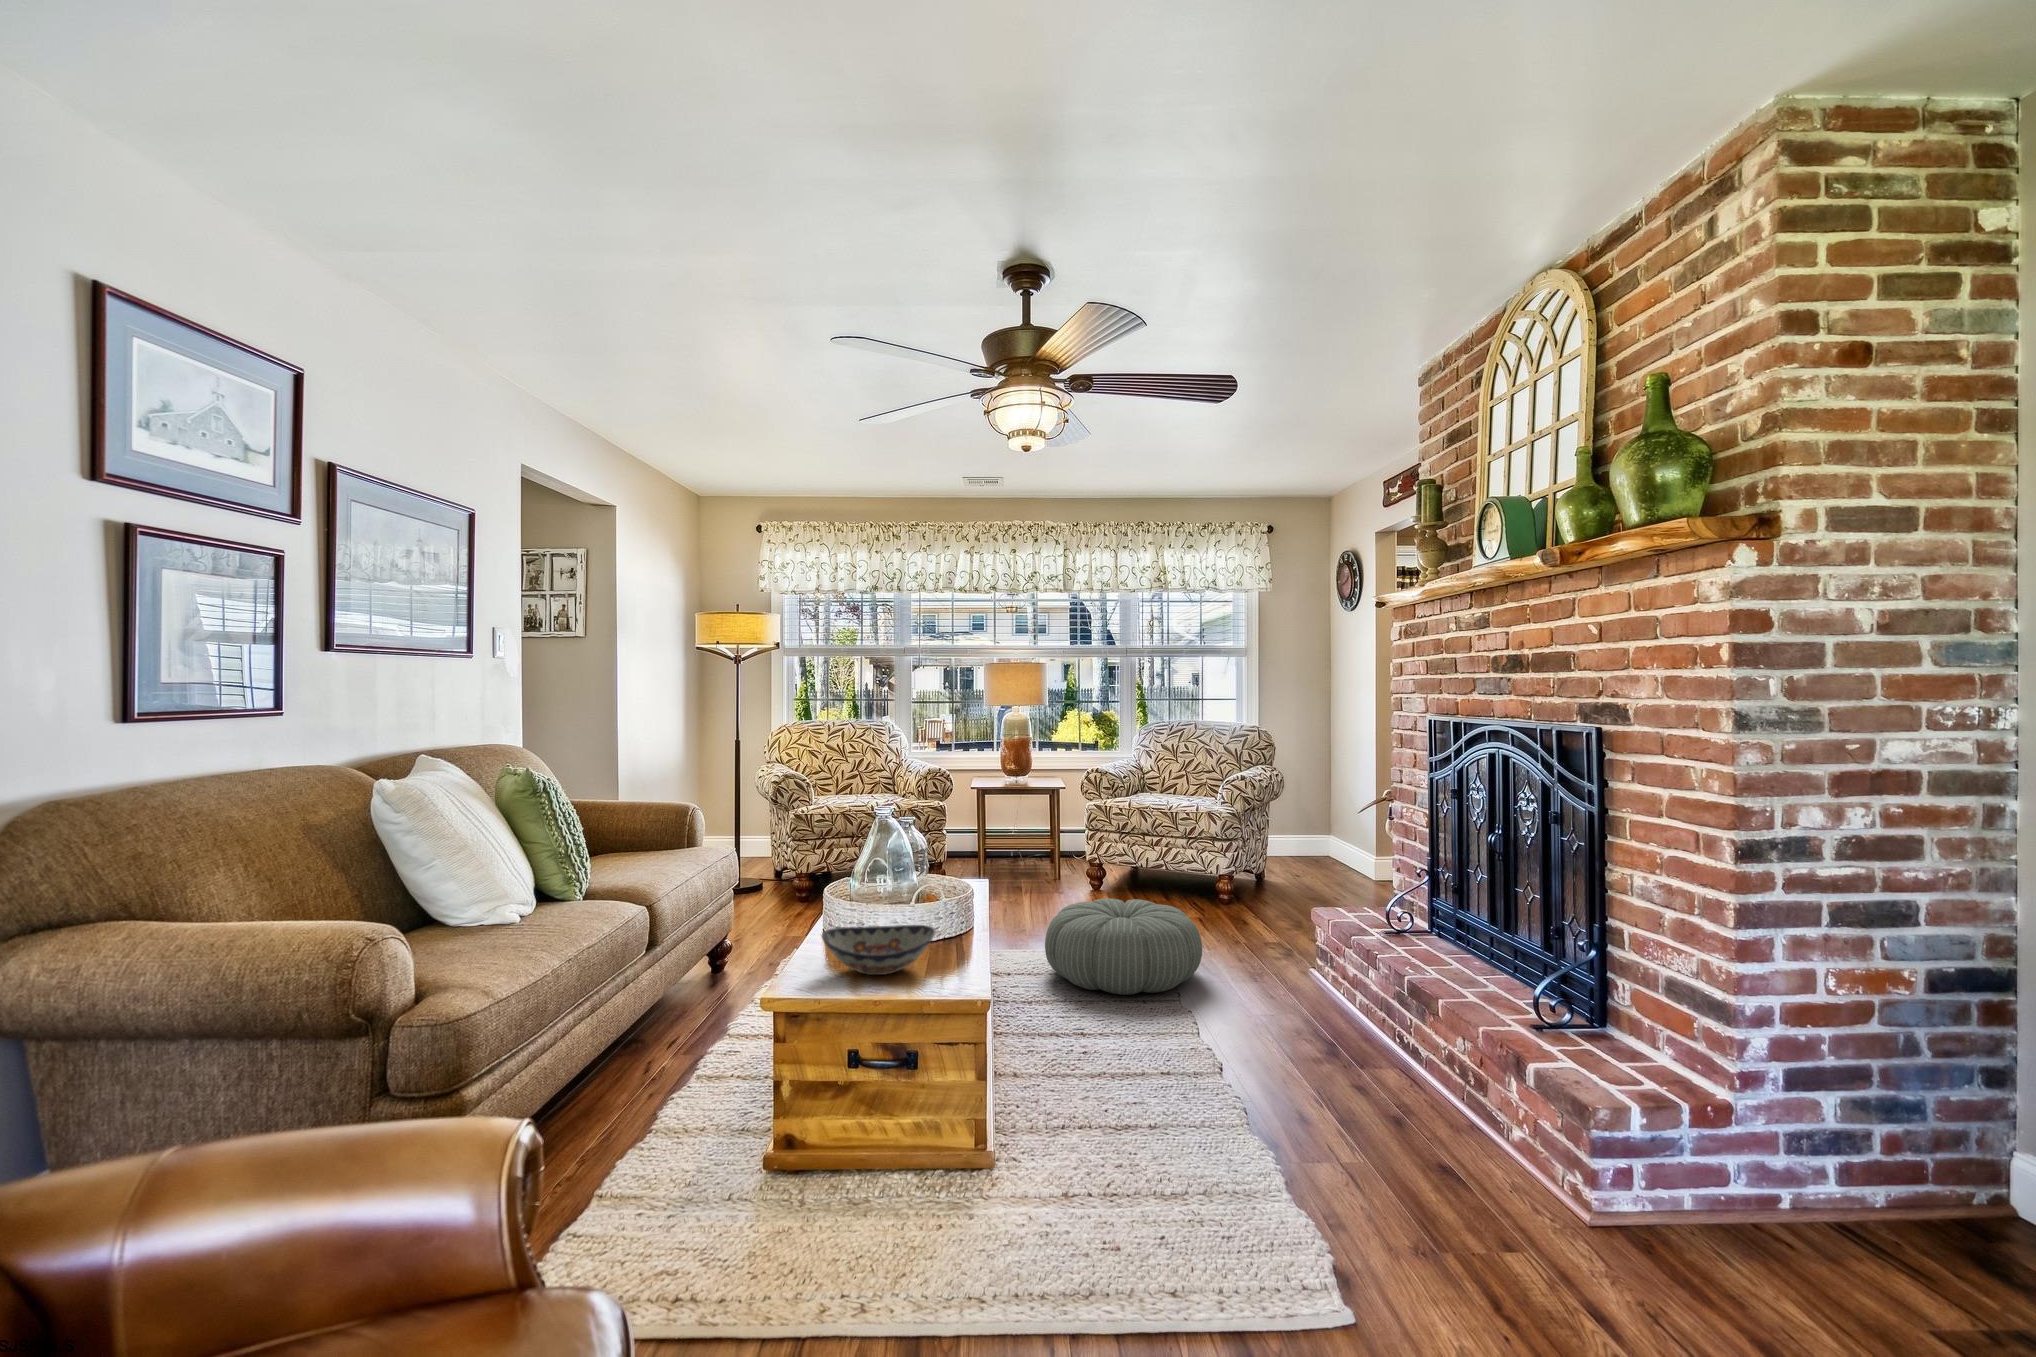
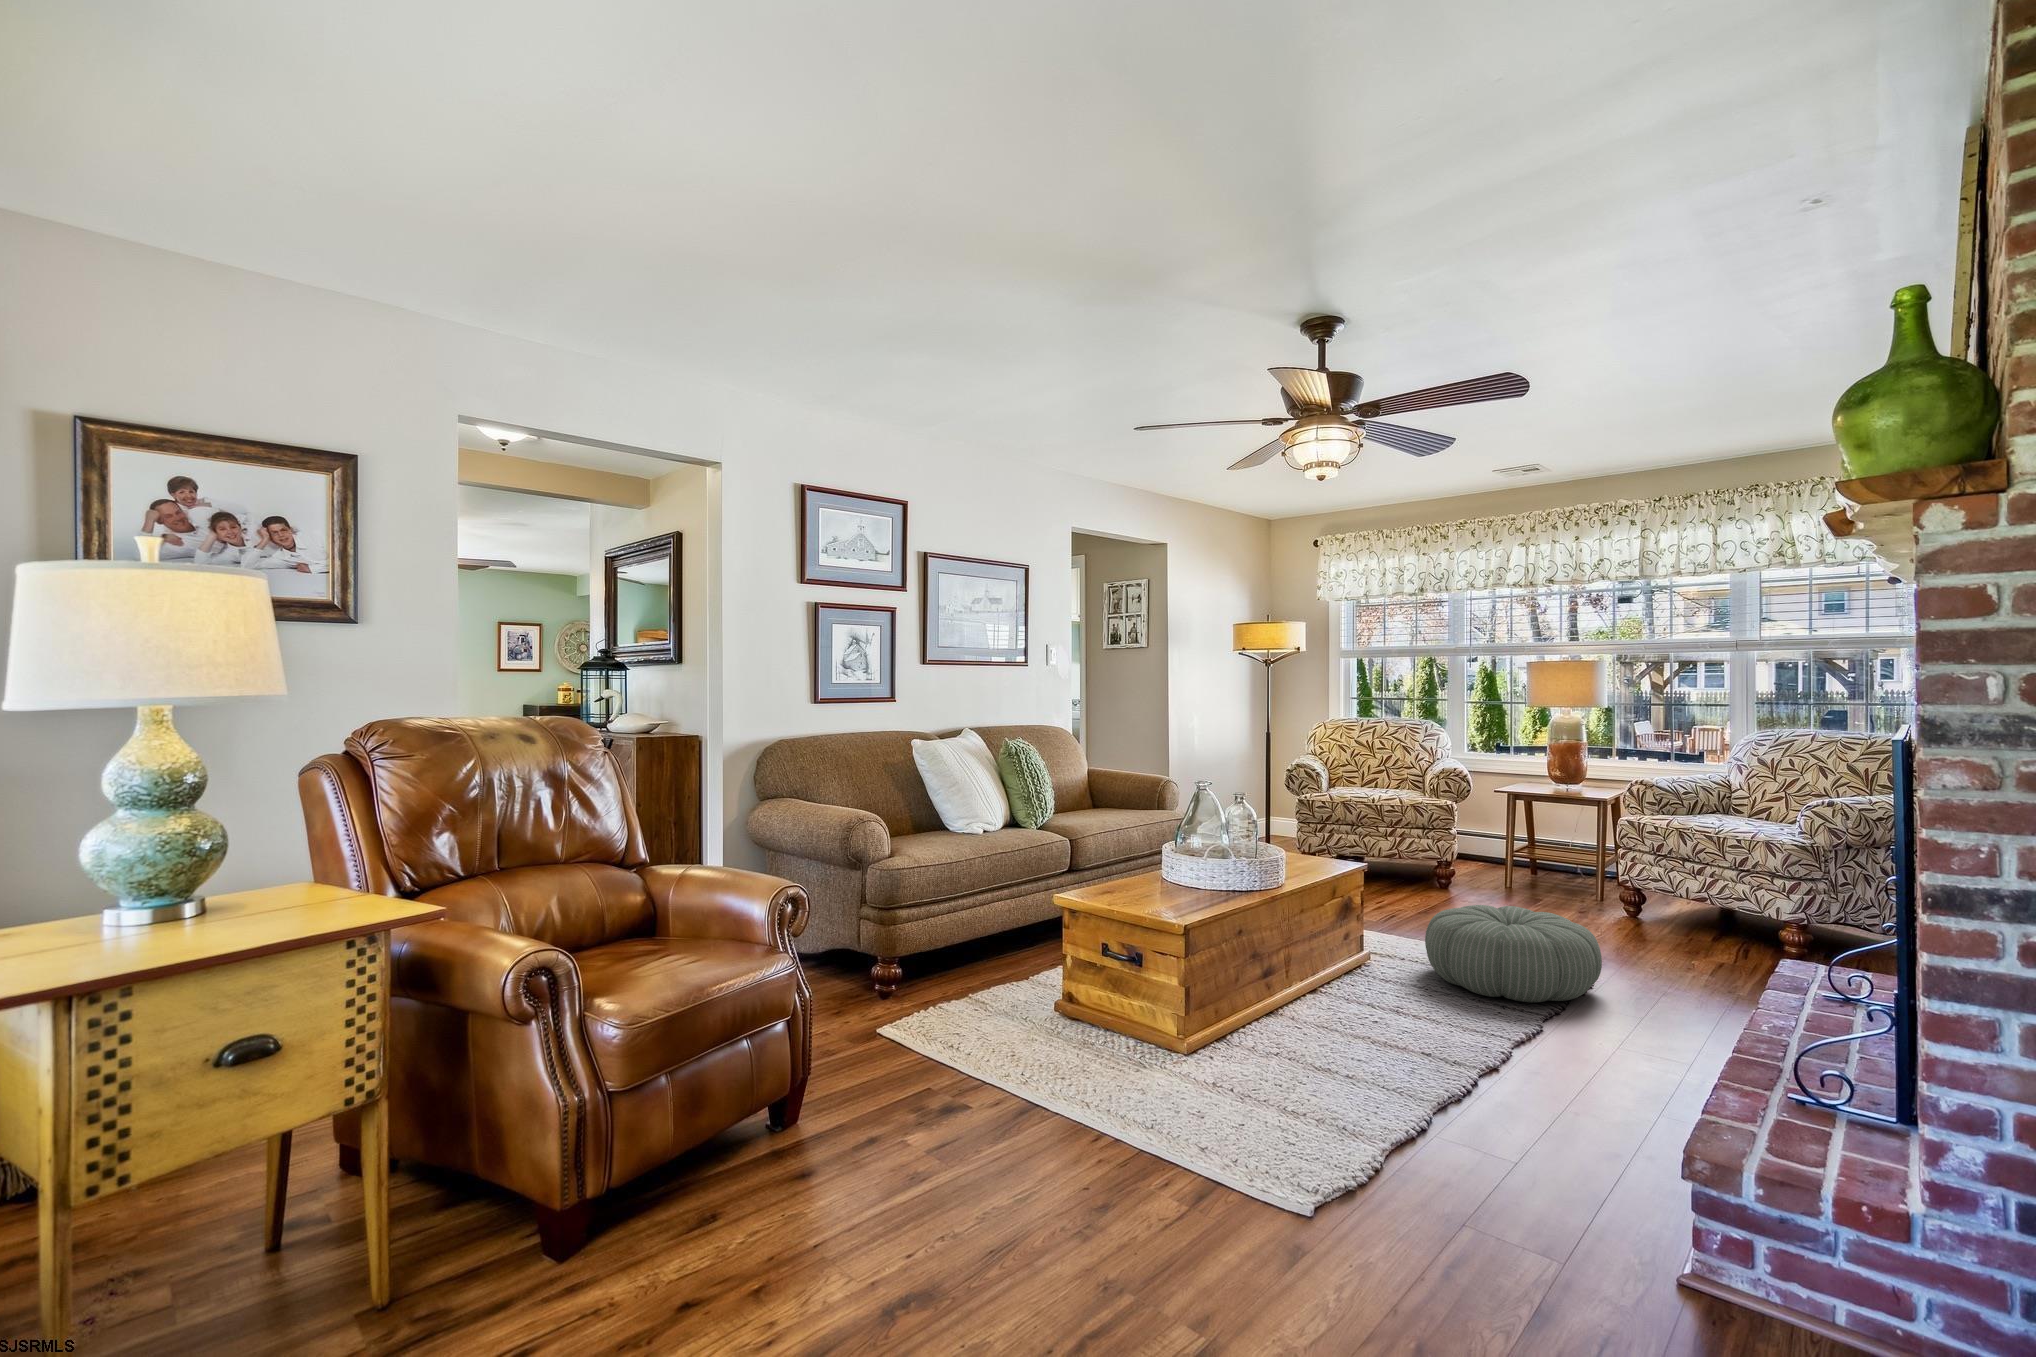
decorative bowl: present [822,925,936,975] -> none [1101,862,1181,898]

